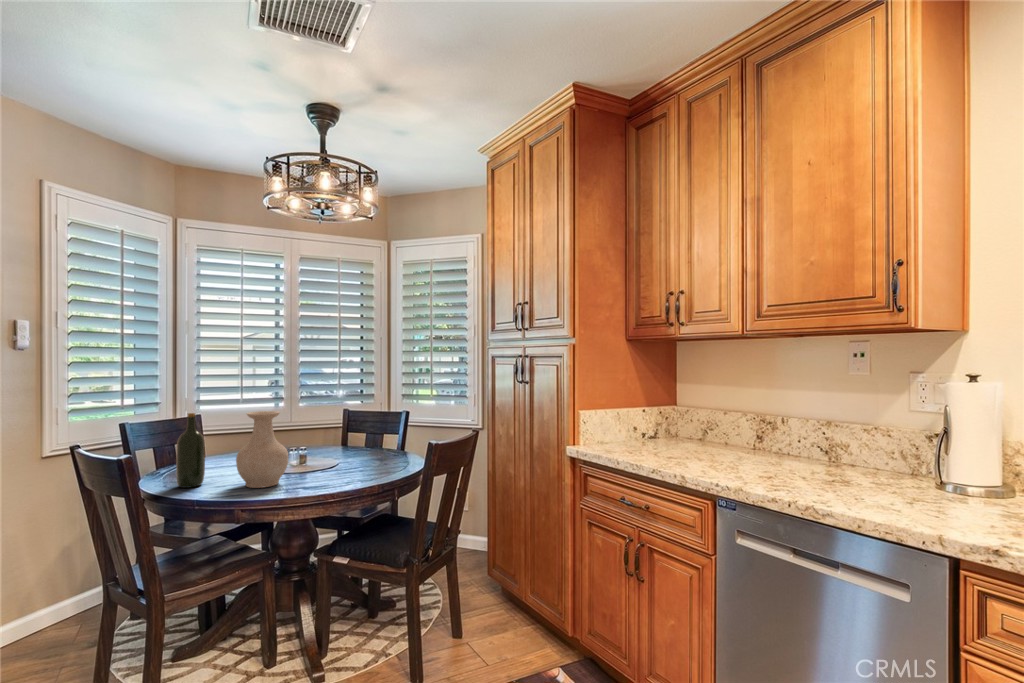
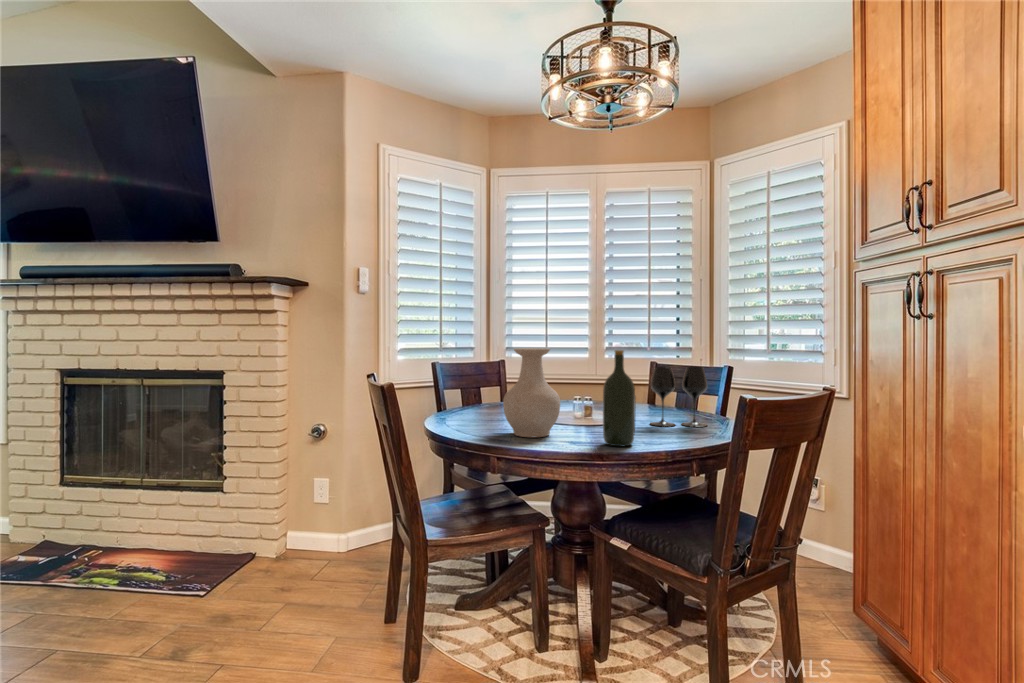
wine bottle: present [176,413,205,488] -> present [603,350,636,446]
wine glass: none [355,416,398,464] -> present [651,367,707,427]

